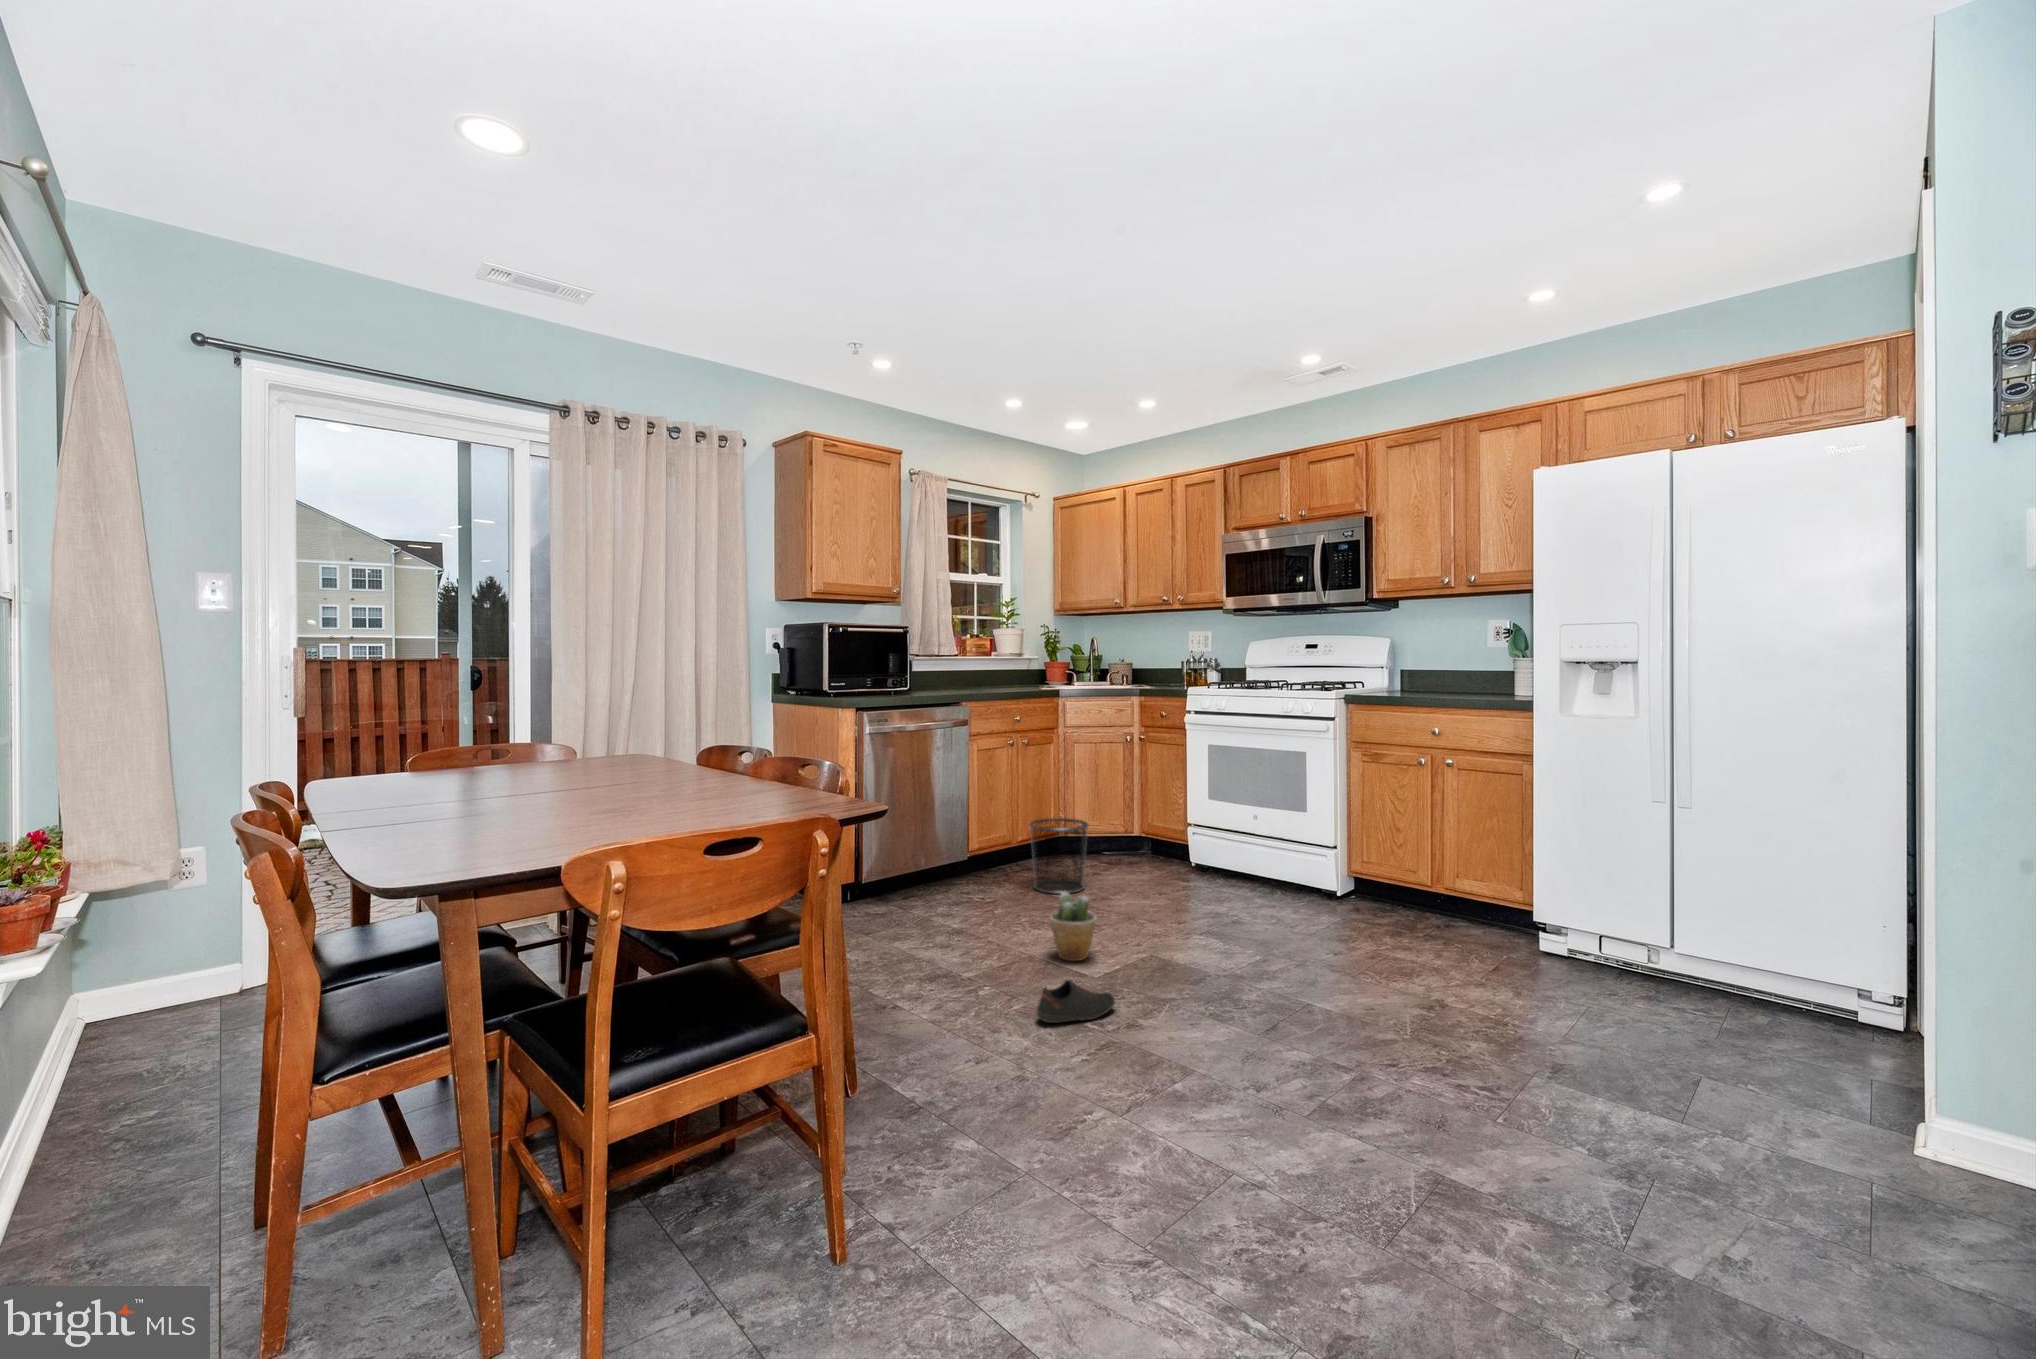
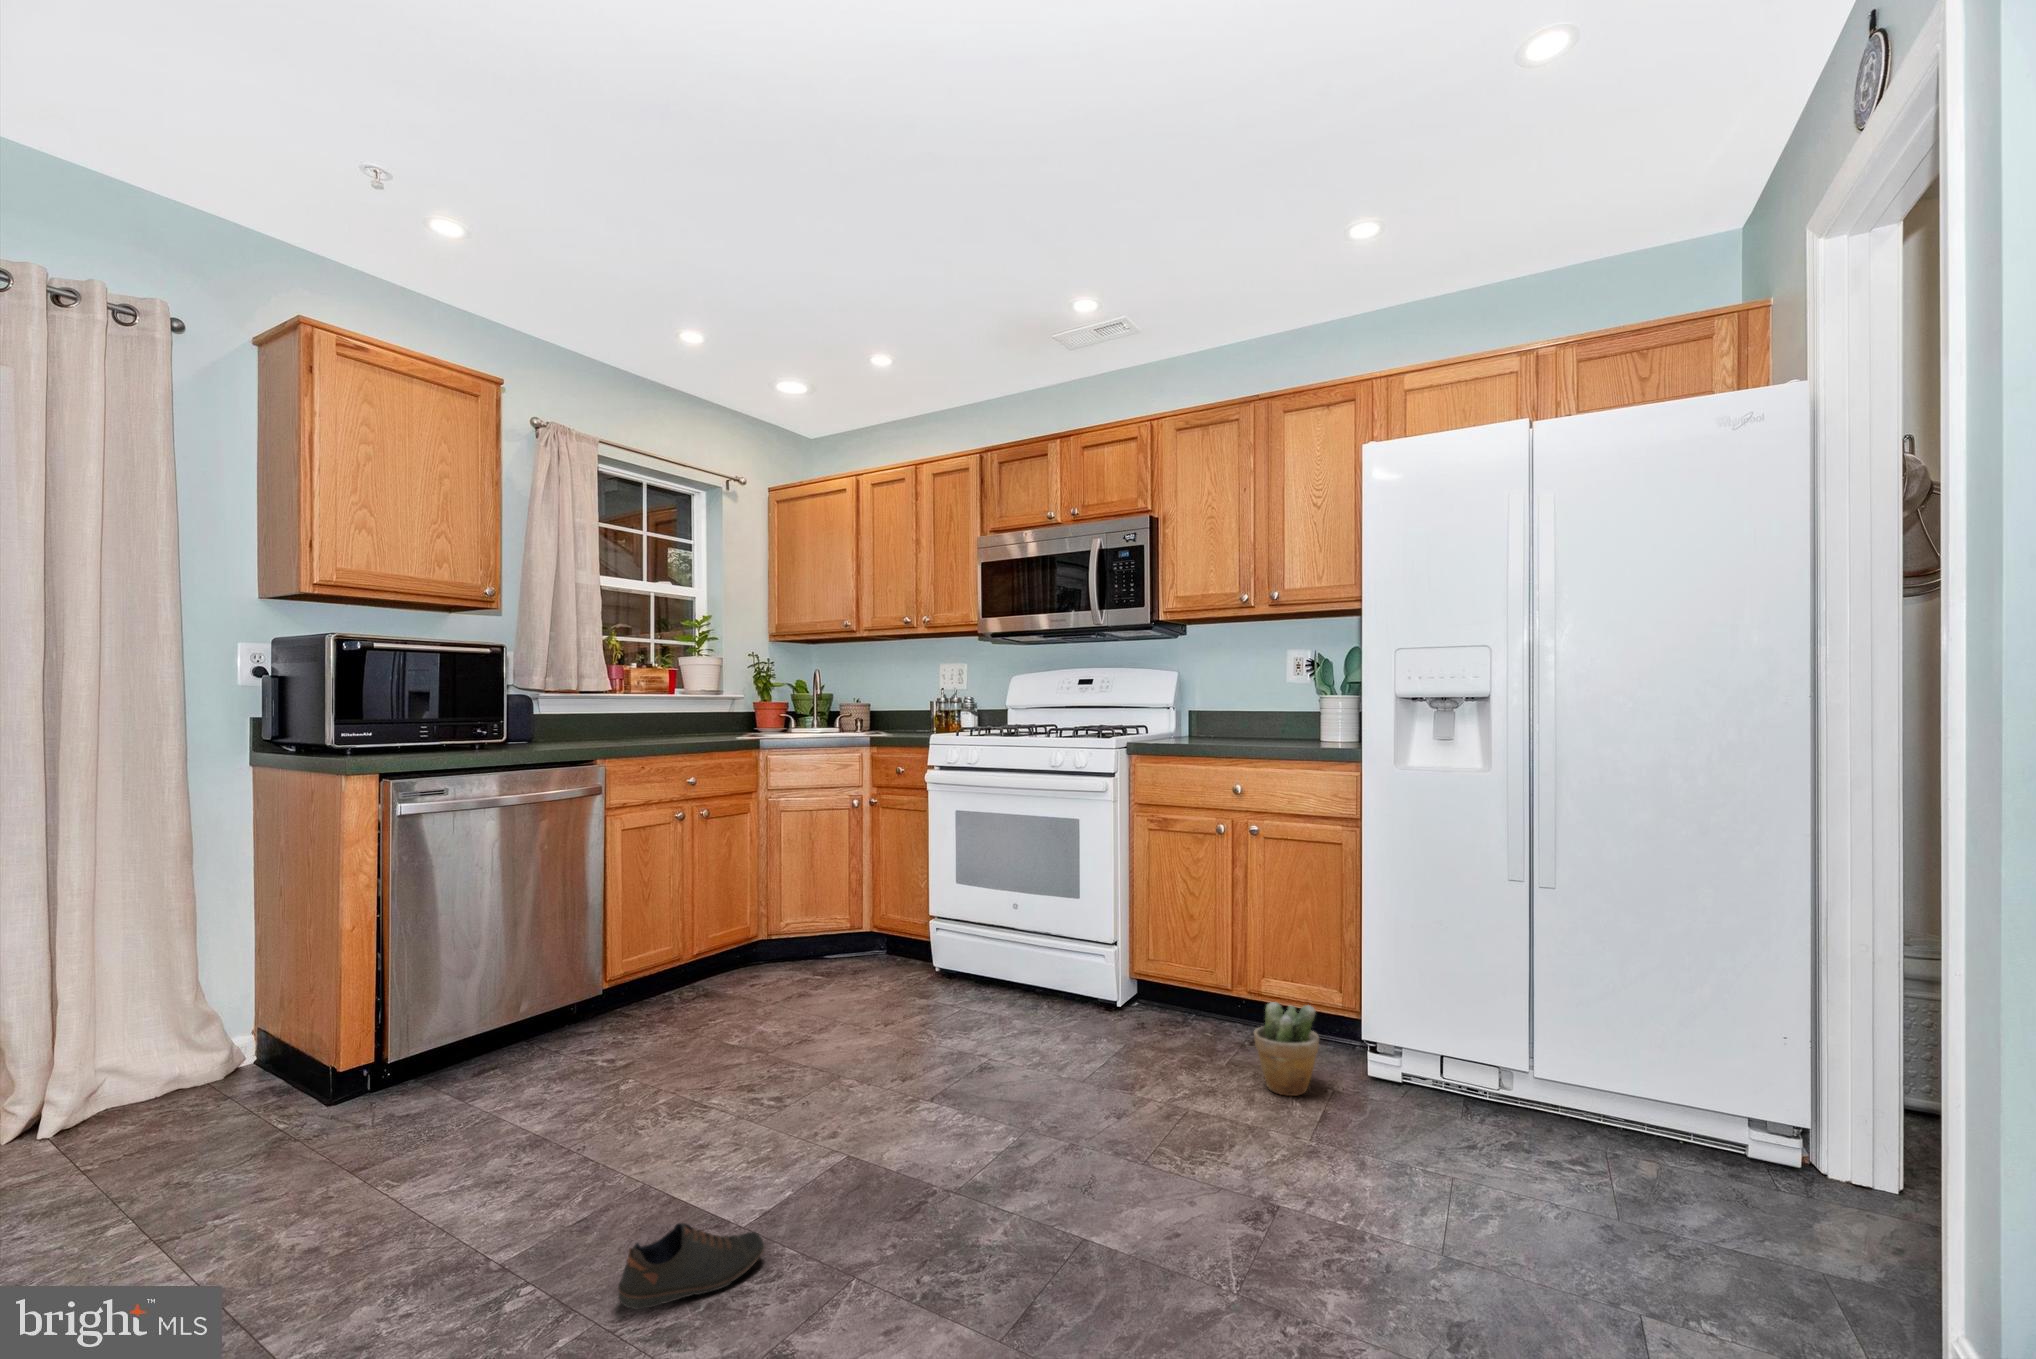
trash can: present [1029,818,1089,894] -> none [696,921,786,1035]
potted plant: present [1050,893,1097,961] -> present [1254,1002,1319,1096]

